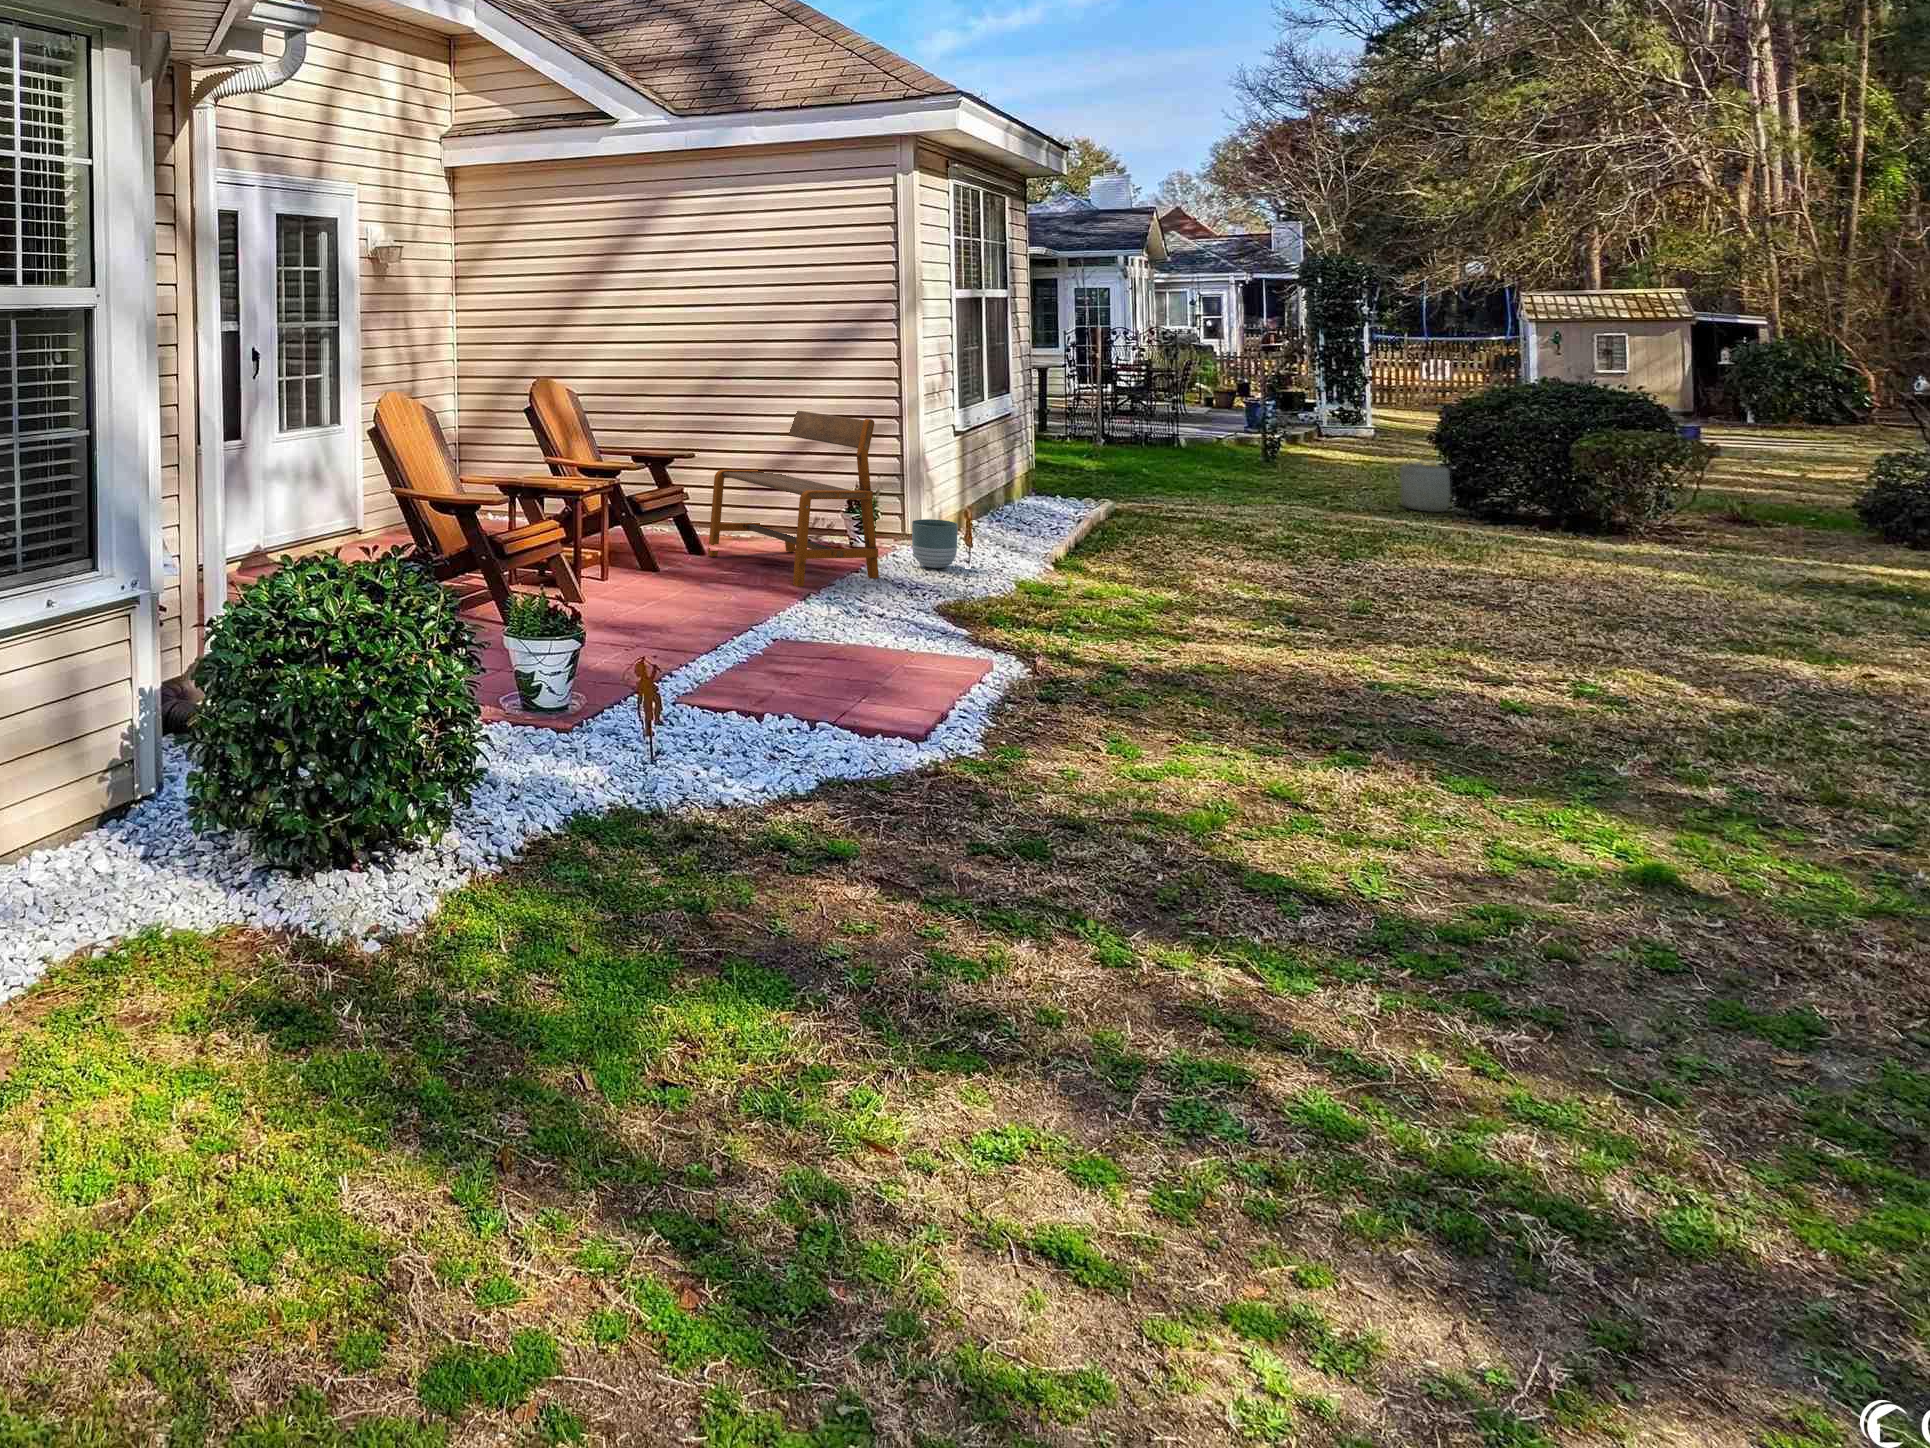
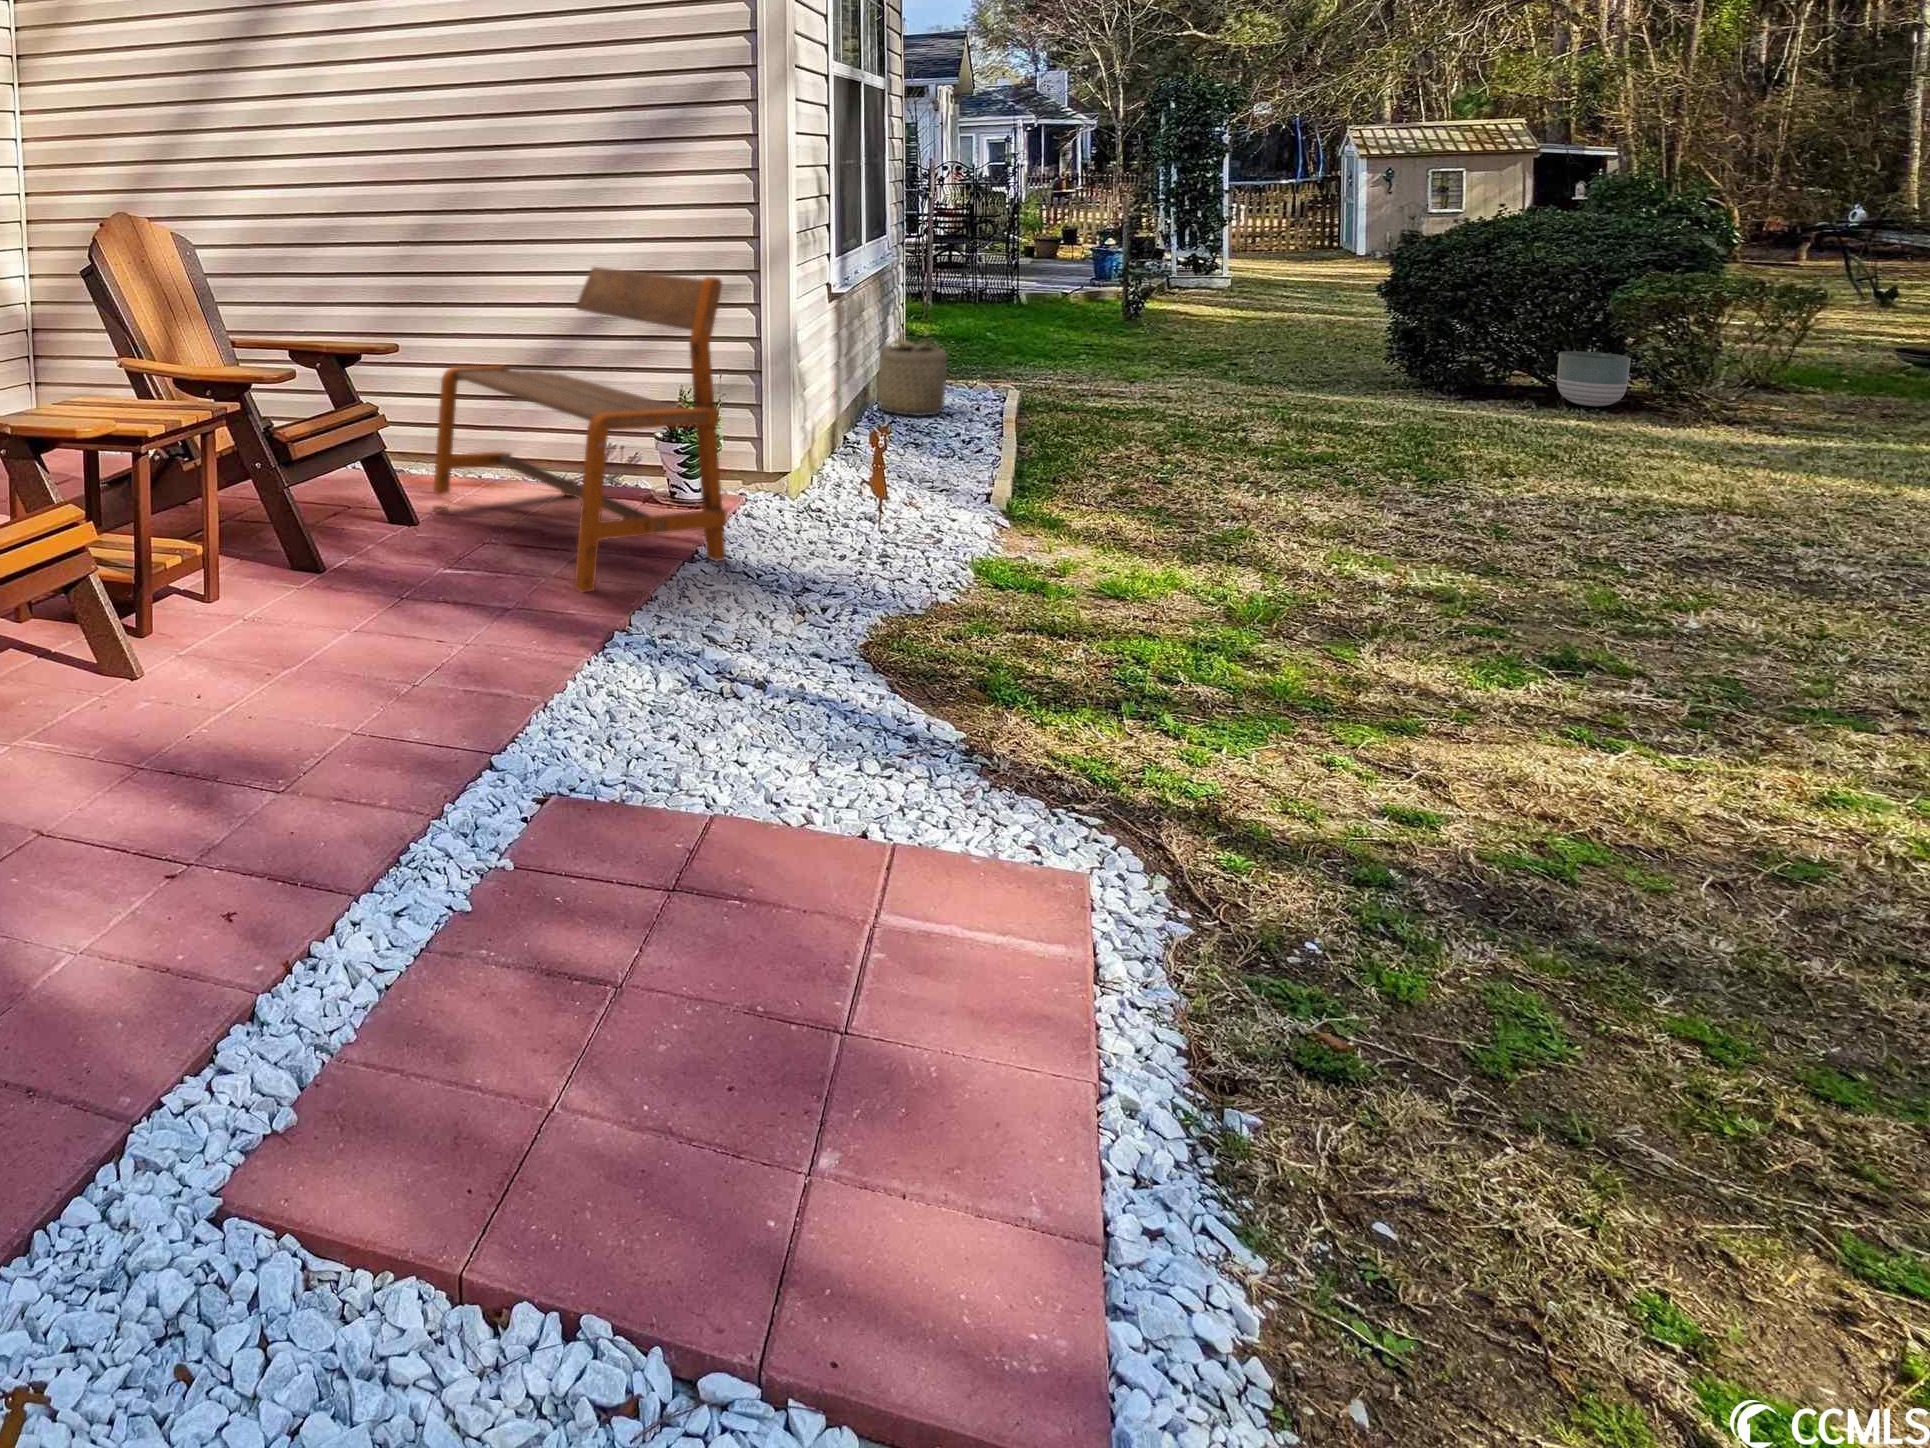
basket: present [1400,460,1450,512] -> present [877,340,947,416]
planter: present [912,519,958,568] -> present [1557,351,1631,406]

